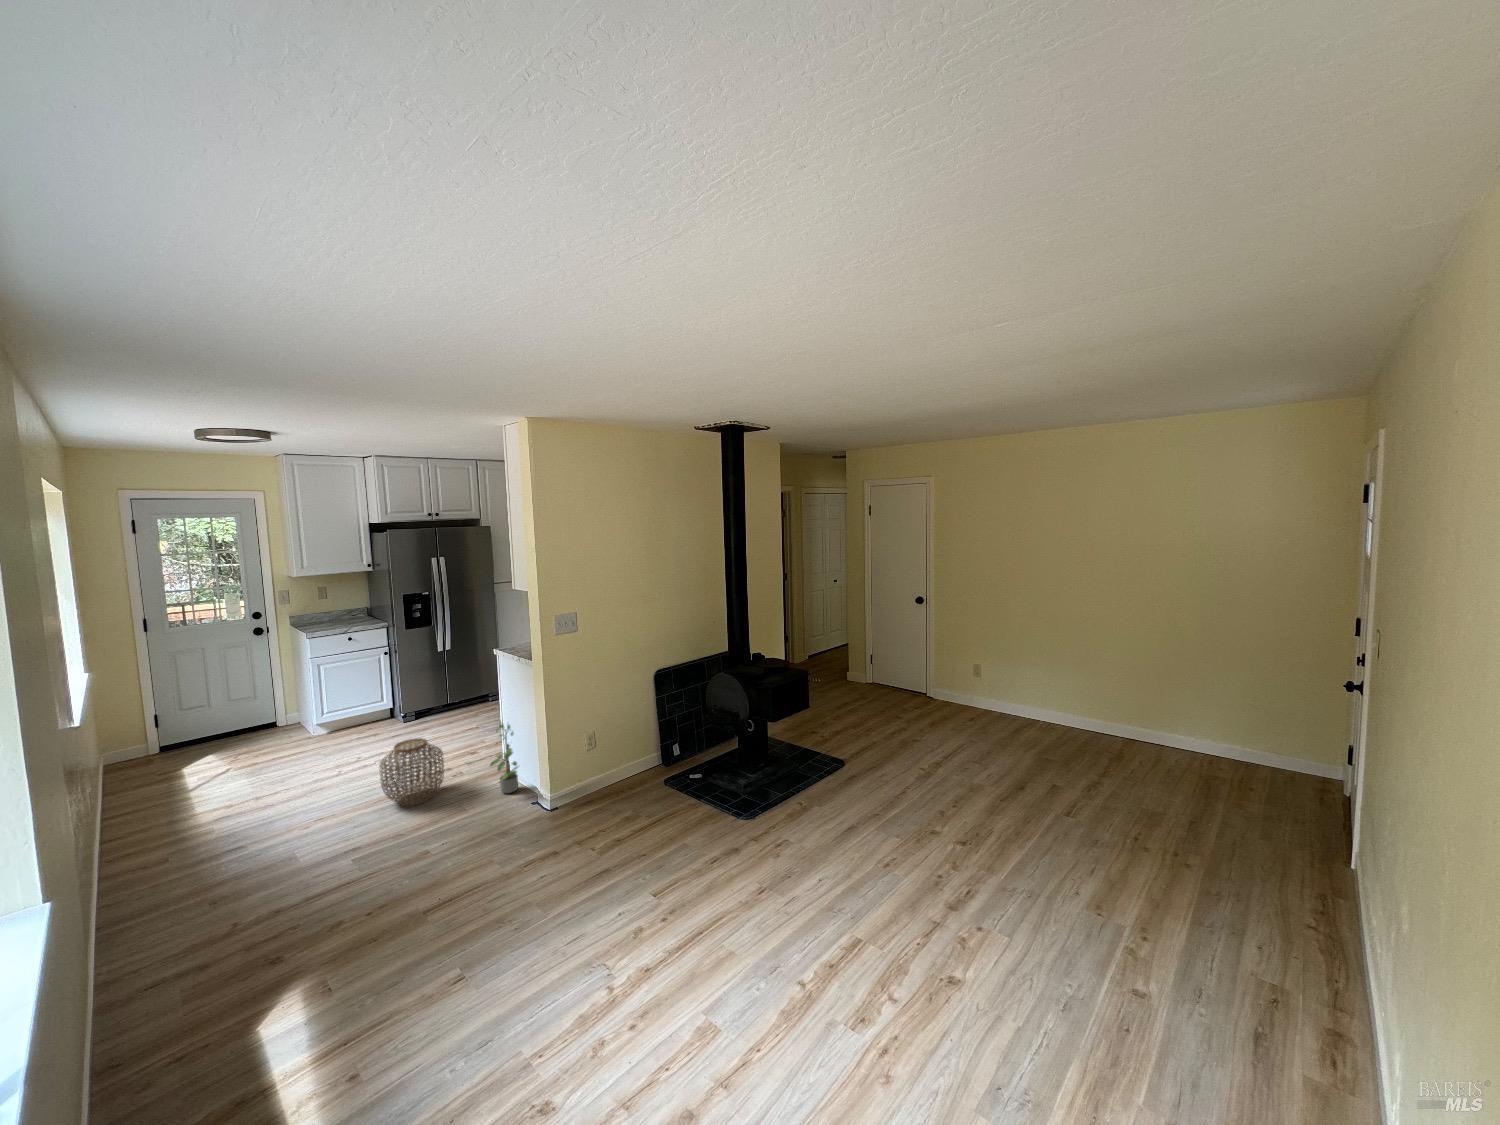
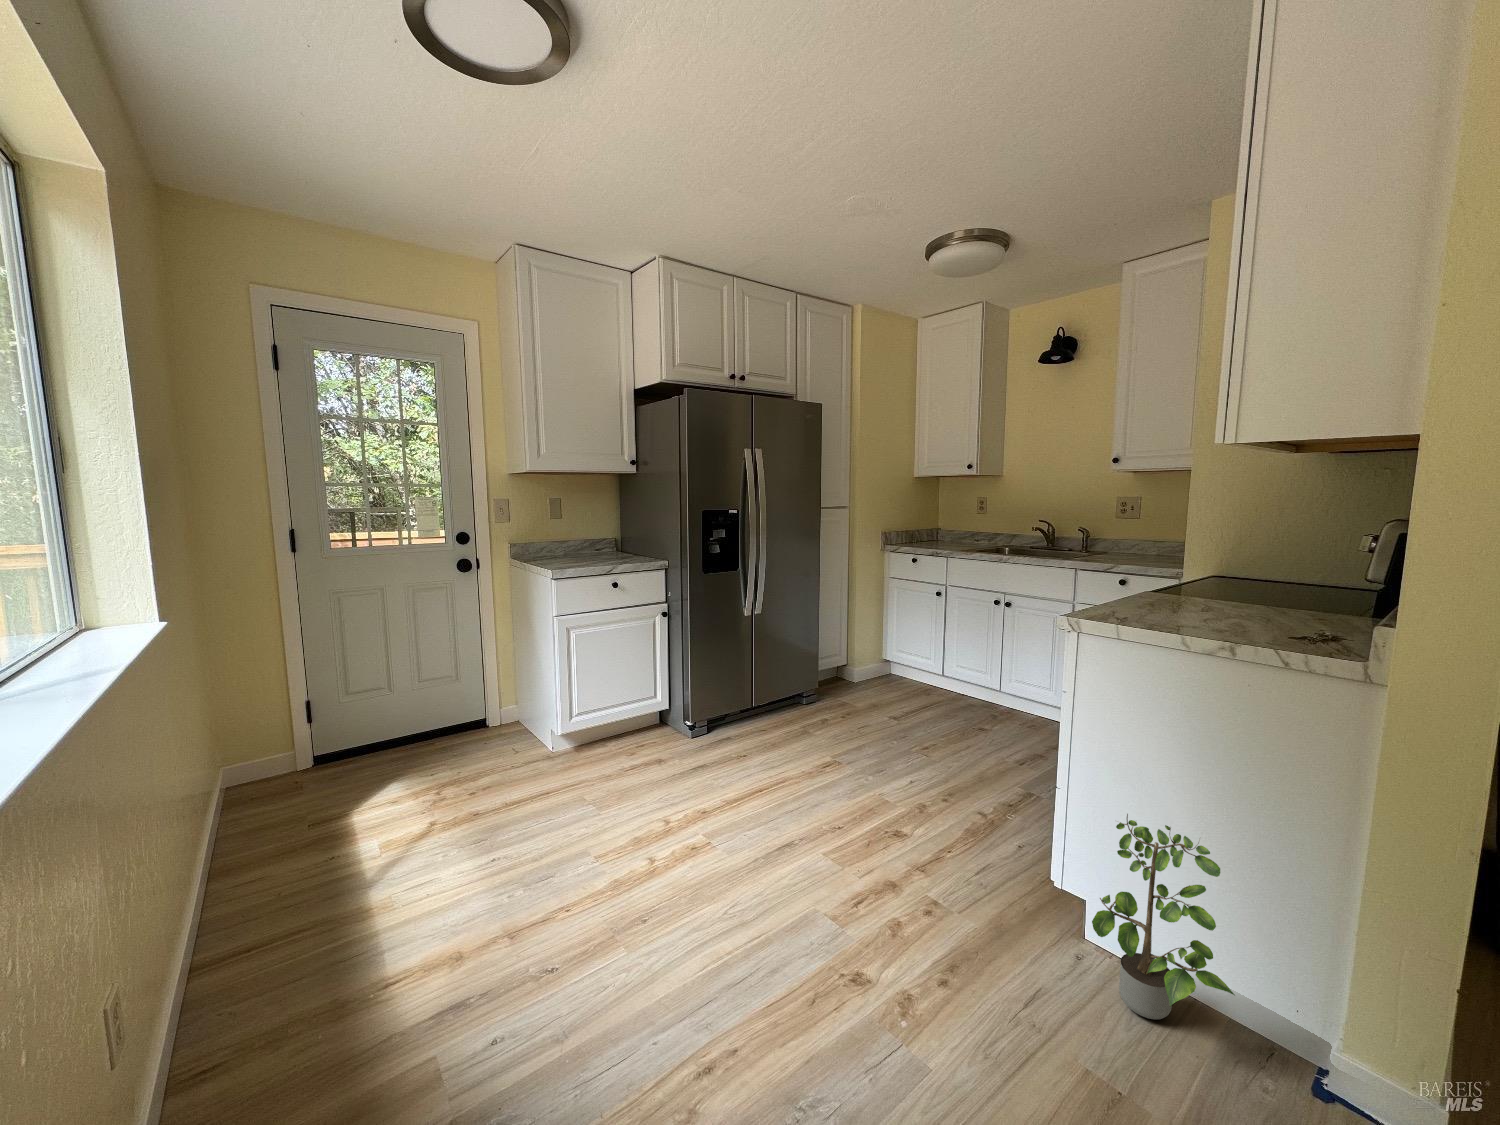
woven basket: present [380,738,444,806] -> none [827,838,981,1034]

